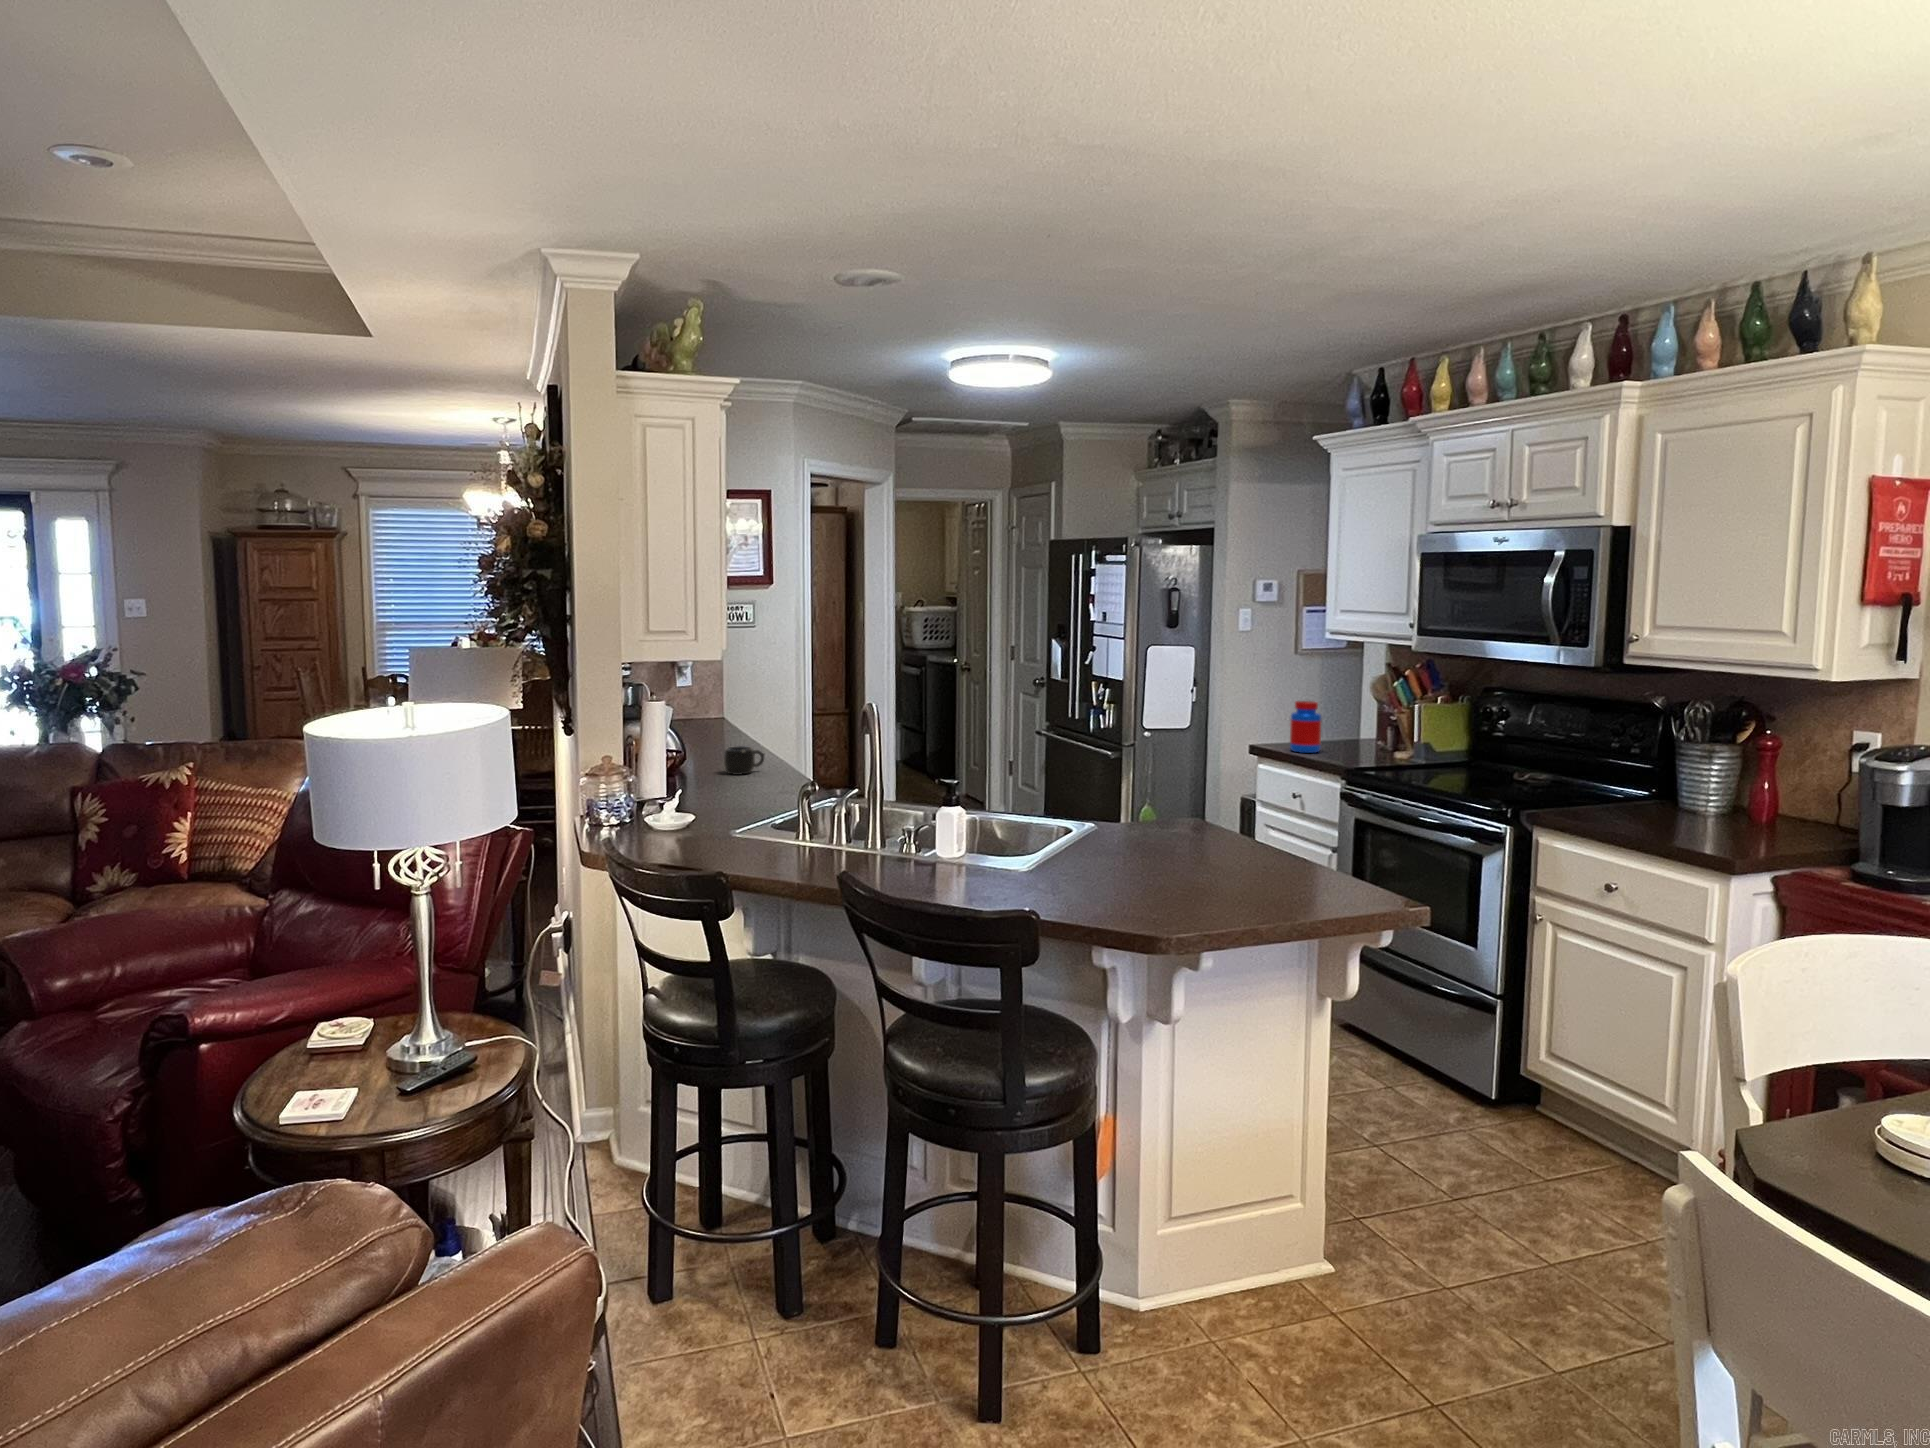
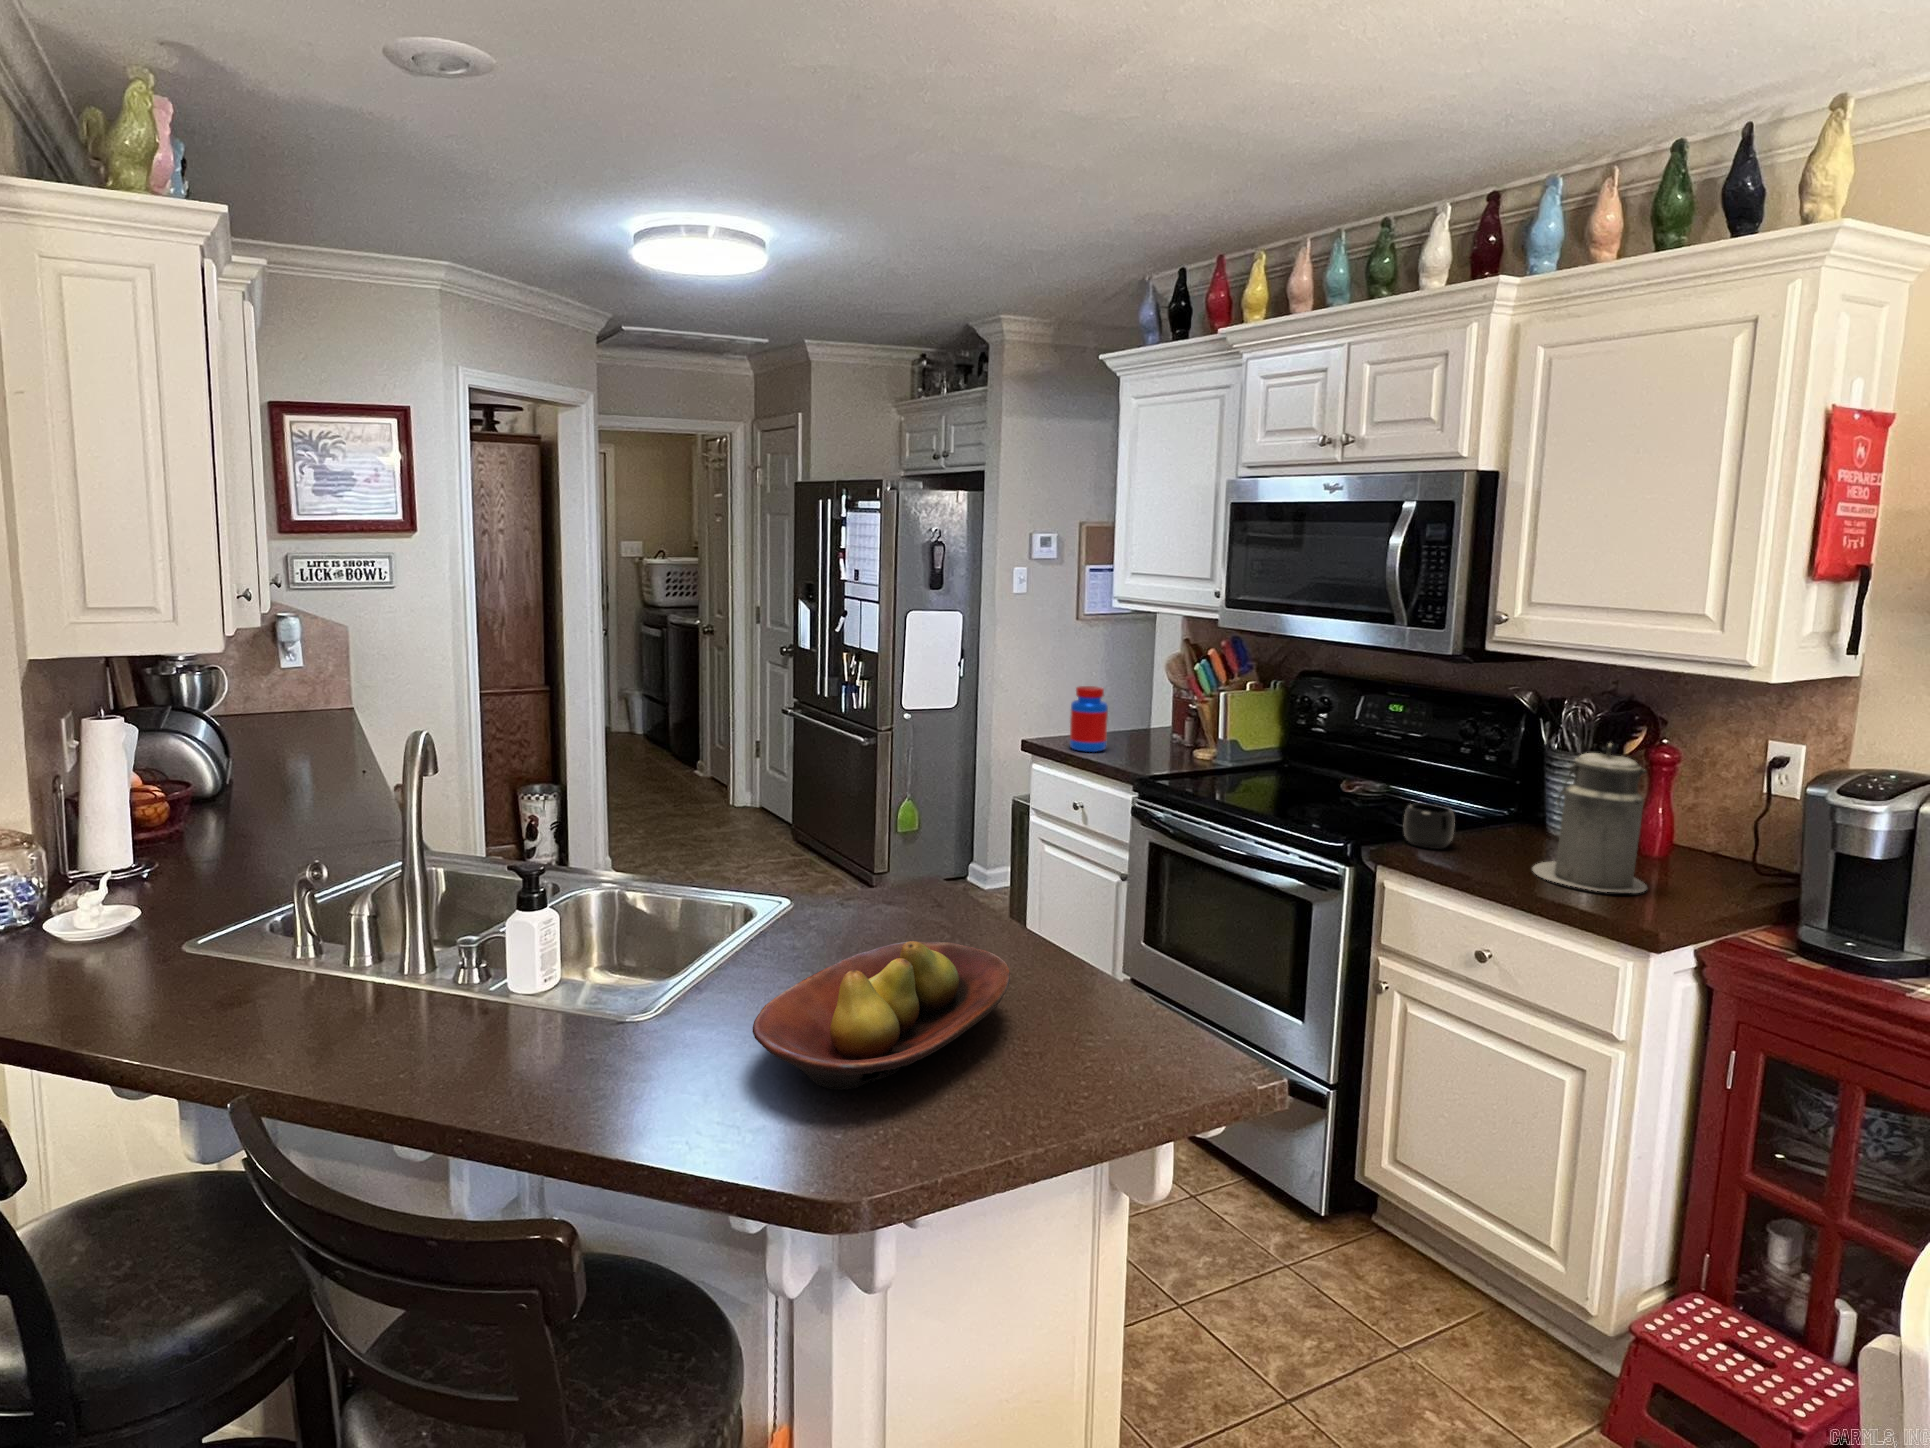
canister: none [1651,728,1741,840] -> present [1533,743,1647,893]
mug: present [724,746,764,775] -> present [1404,803,1455,849]
fruit bowl: none [1098,819,1246,888] -> present [752,941,1010,1090]

